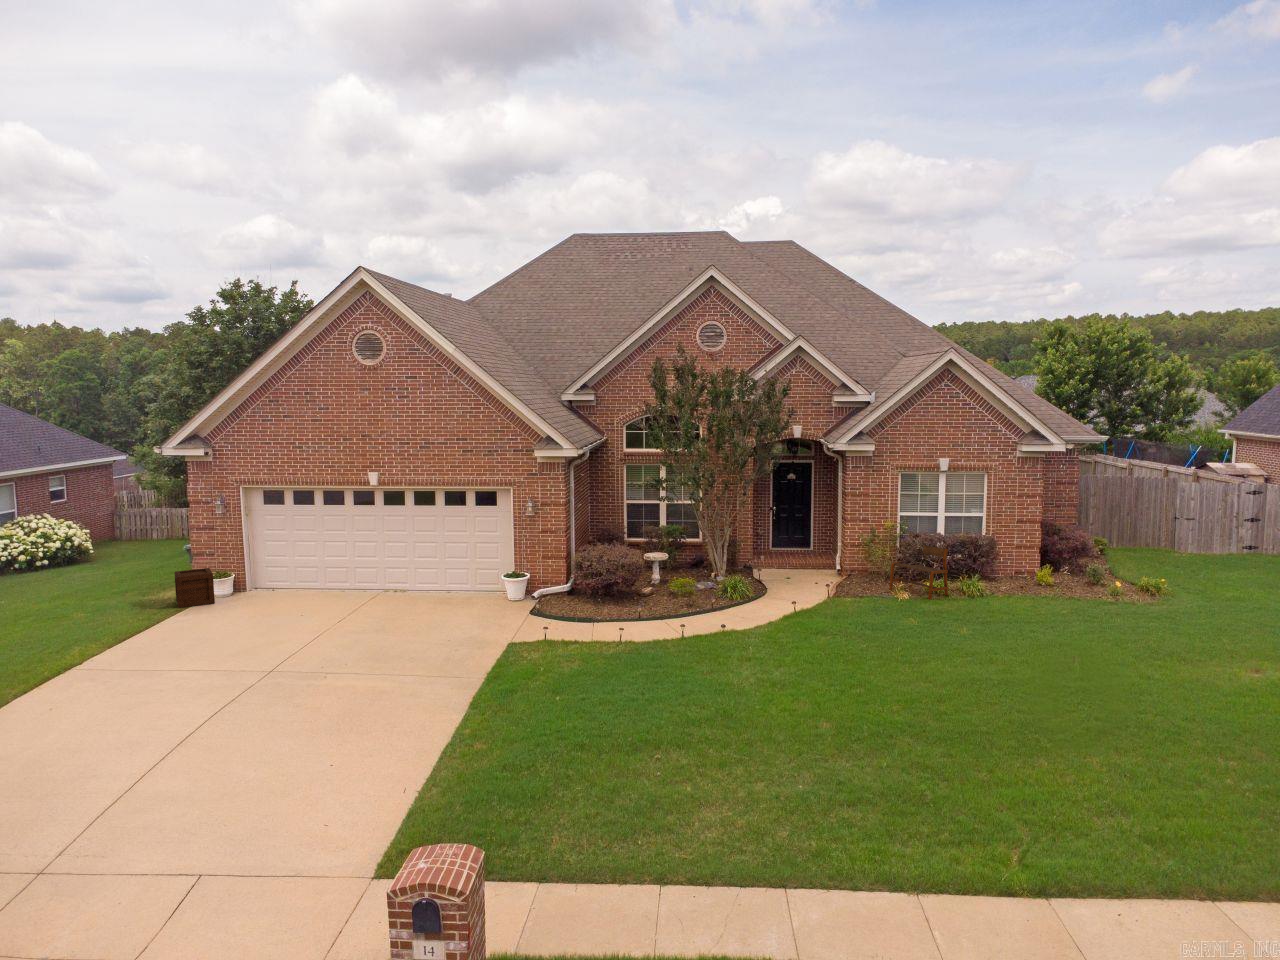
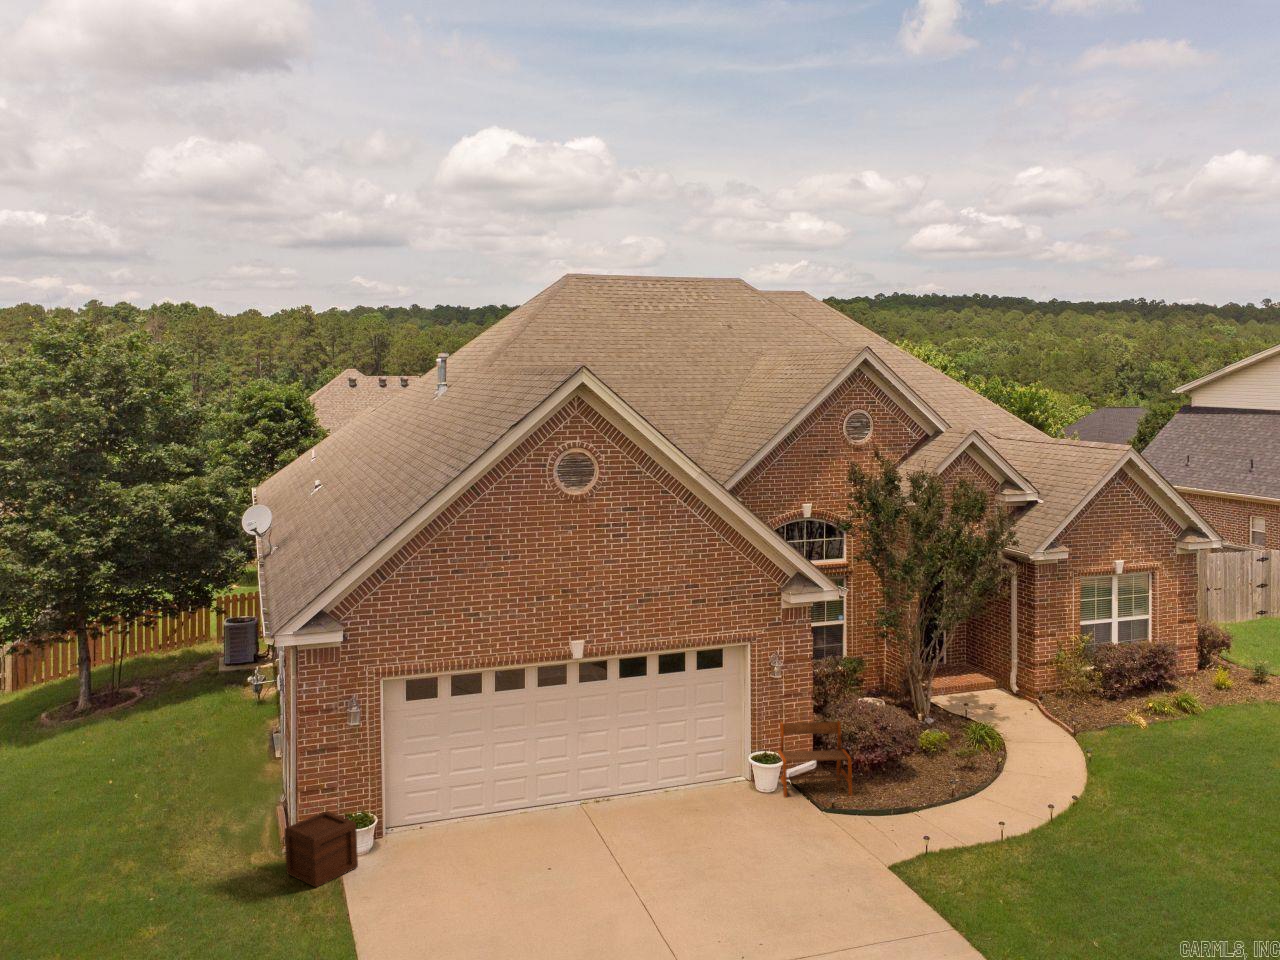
bench: present [889,545,949,599] -> present [778,721,852,797]

